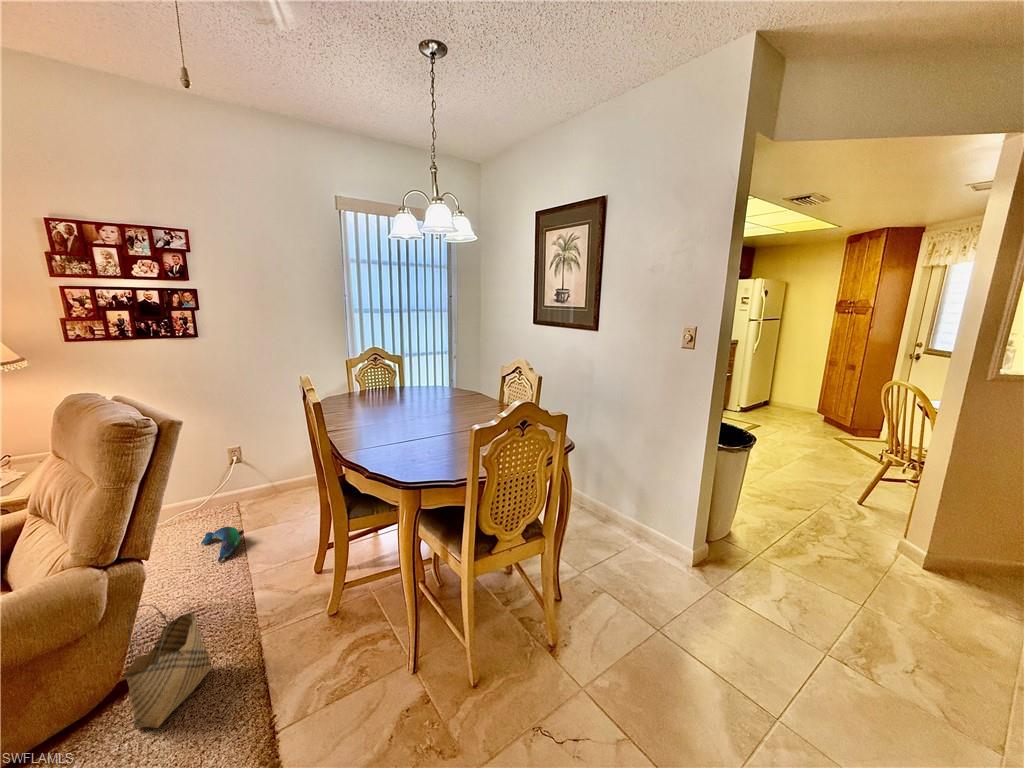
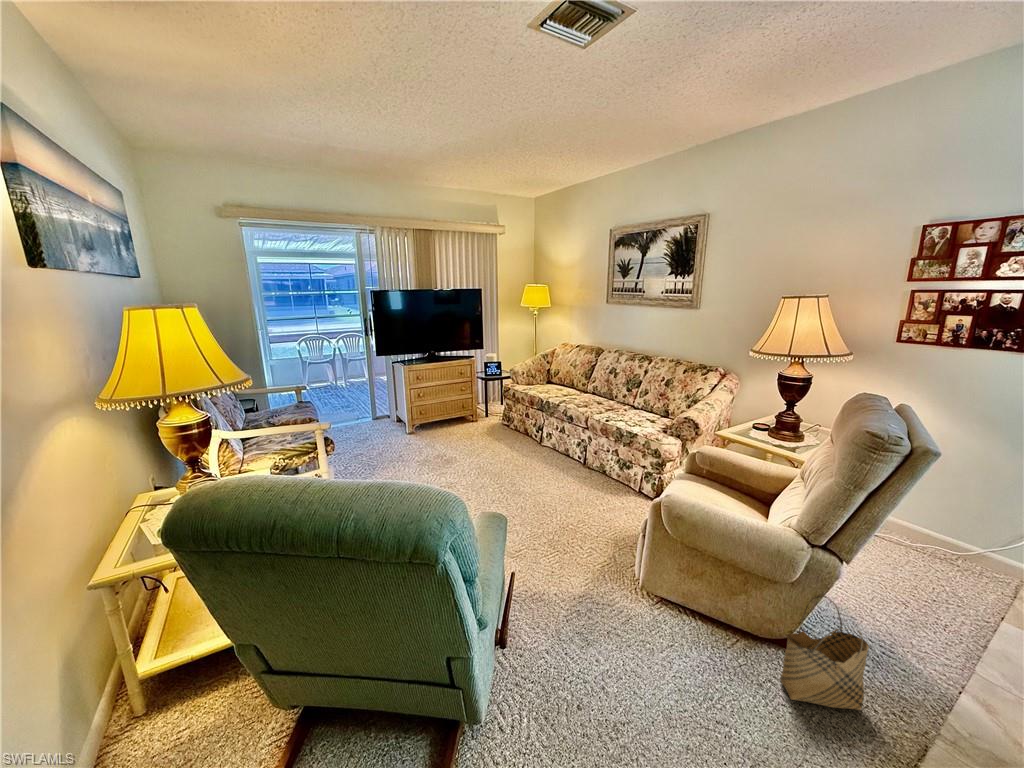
plush toy: present [201,527,243,562] -> none [937,585,1000,630]

